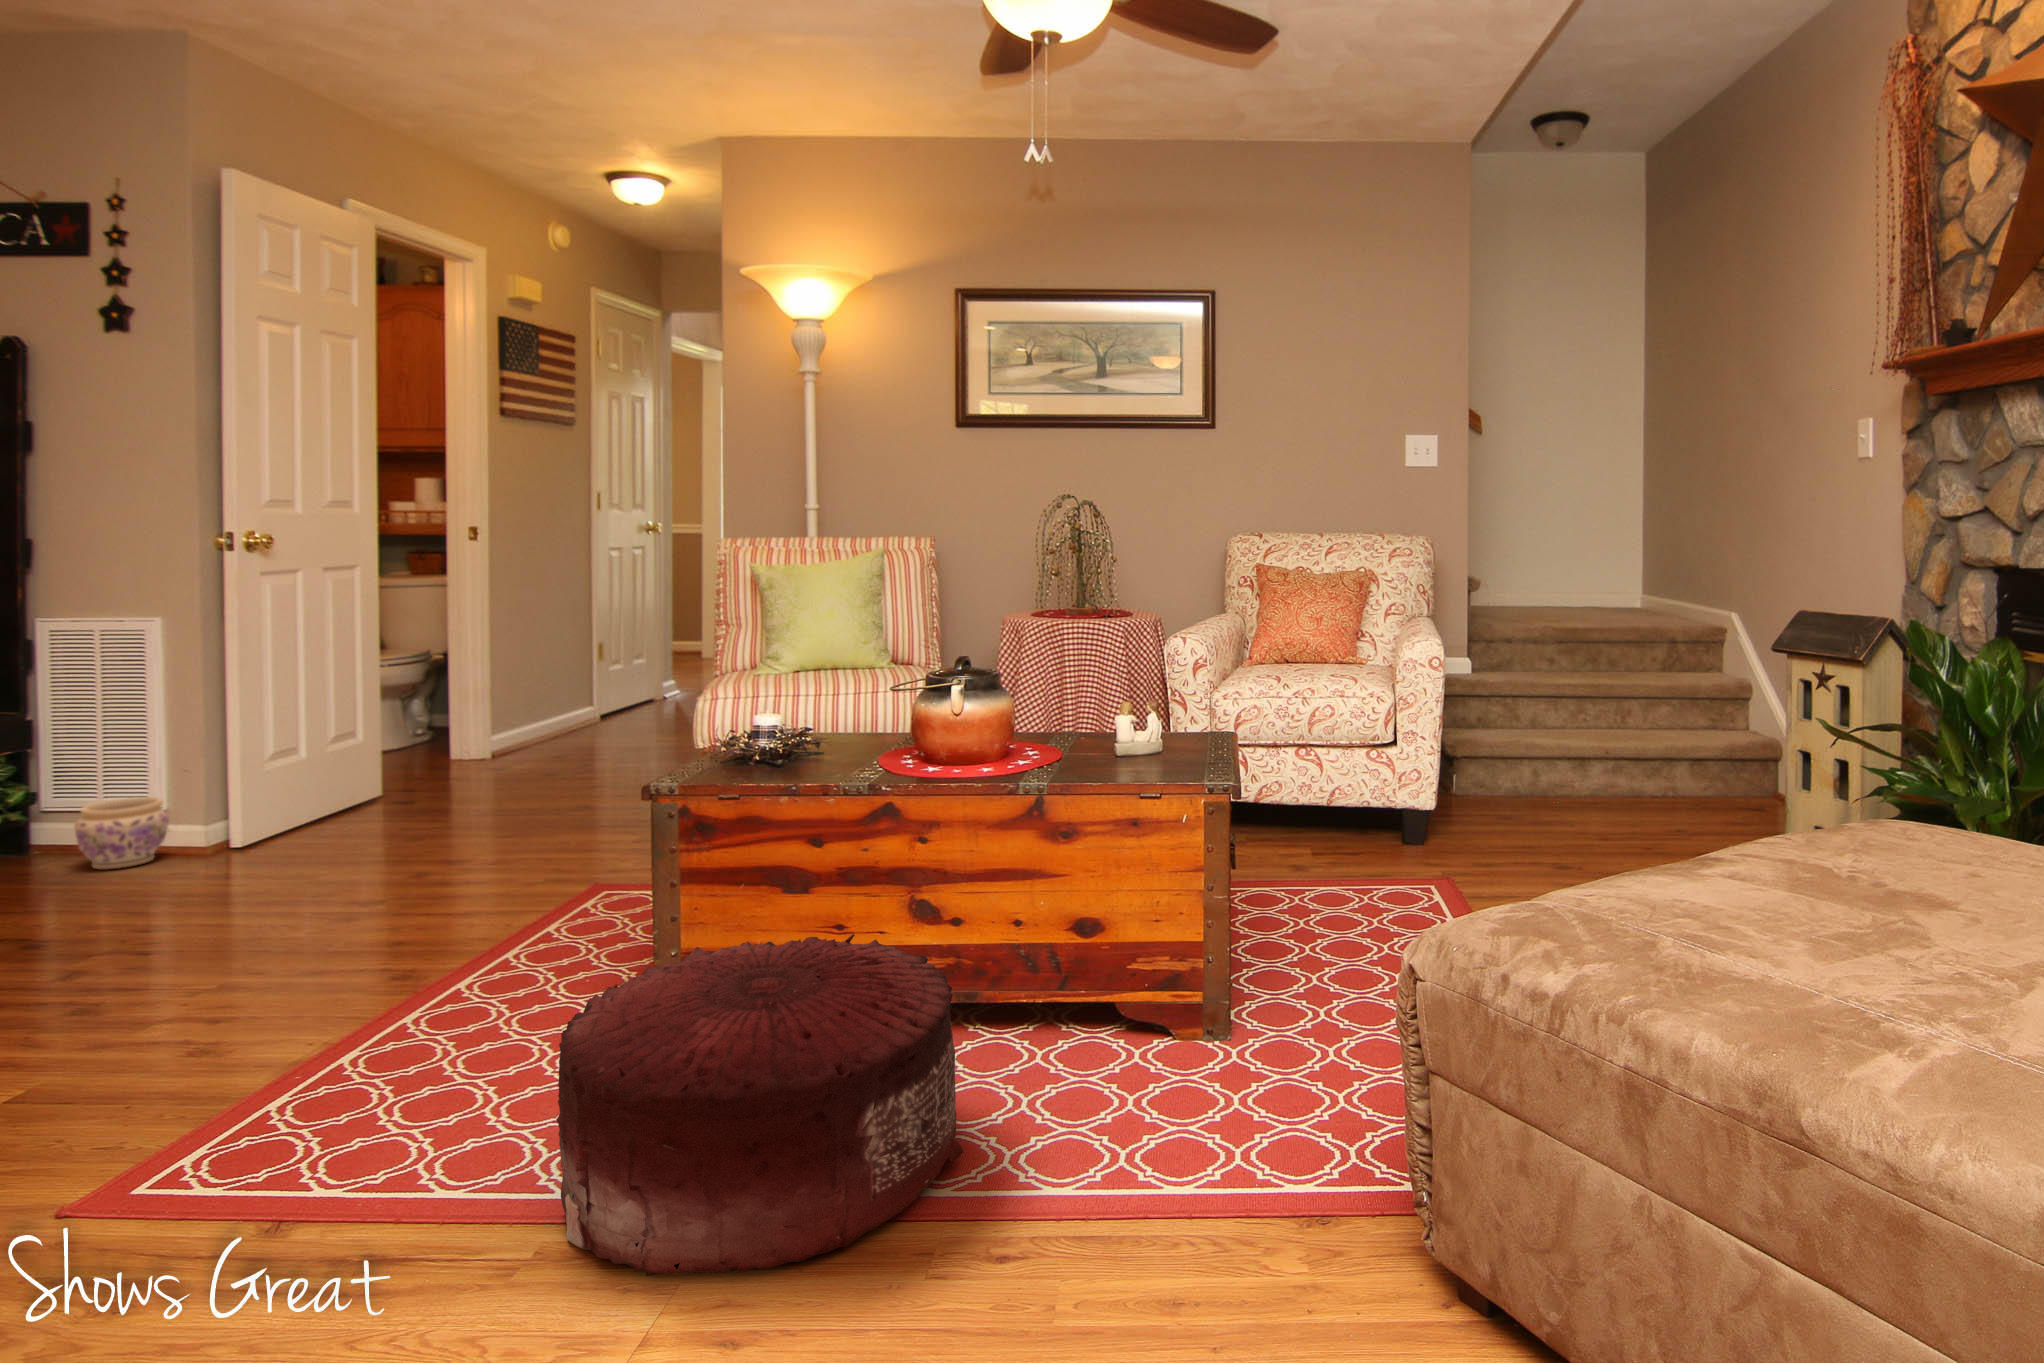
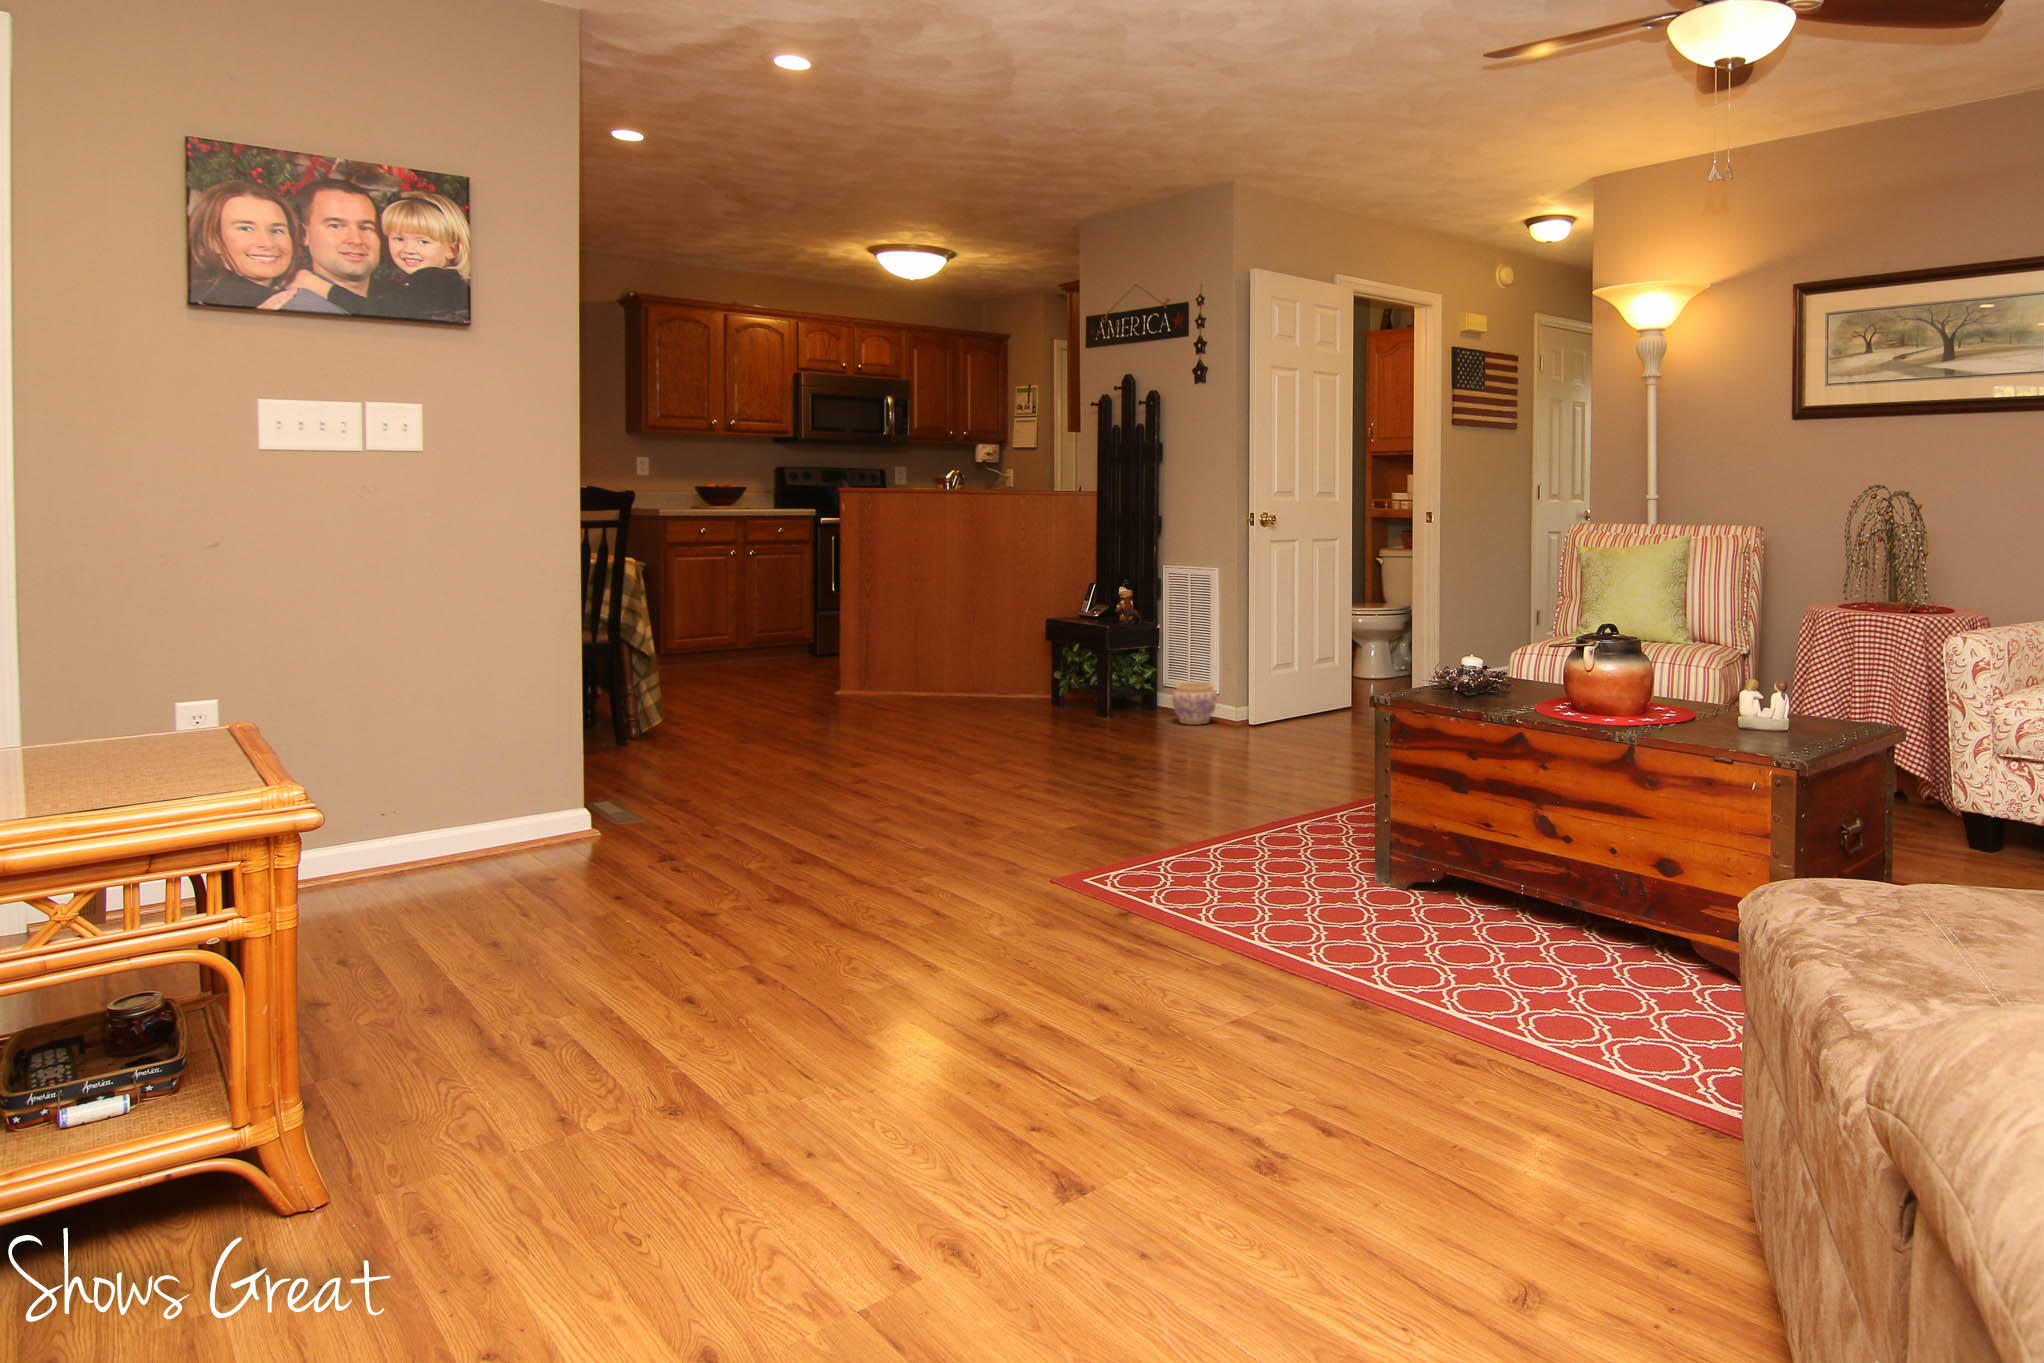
pouf: present [556,934,964,1276] -> none [1234,809,1508,1025]

